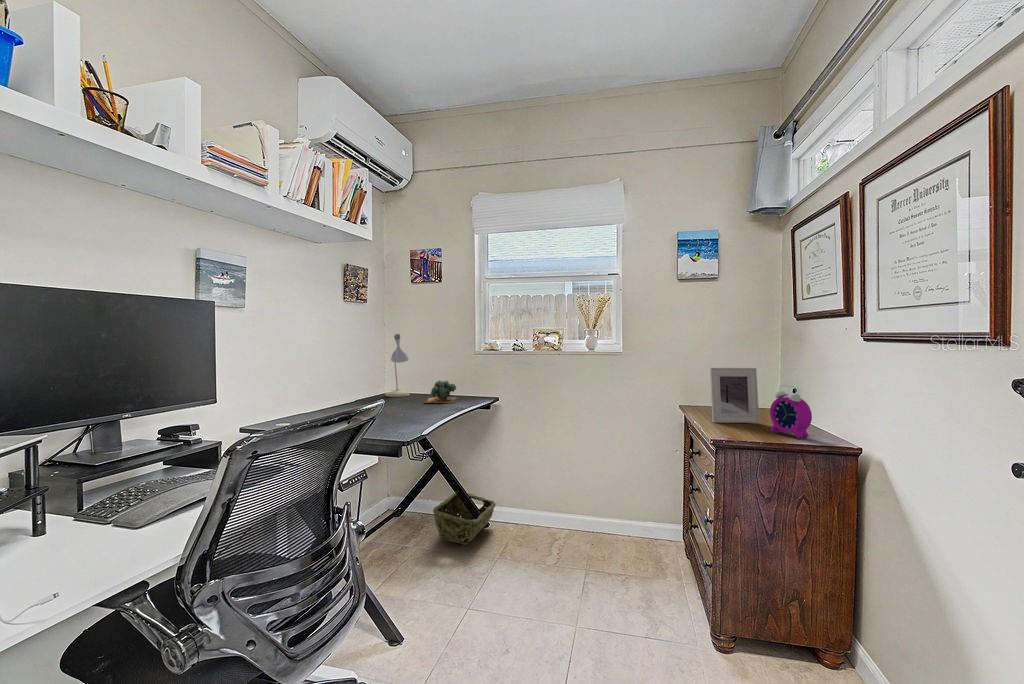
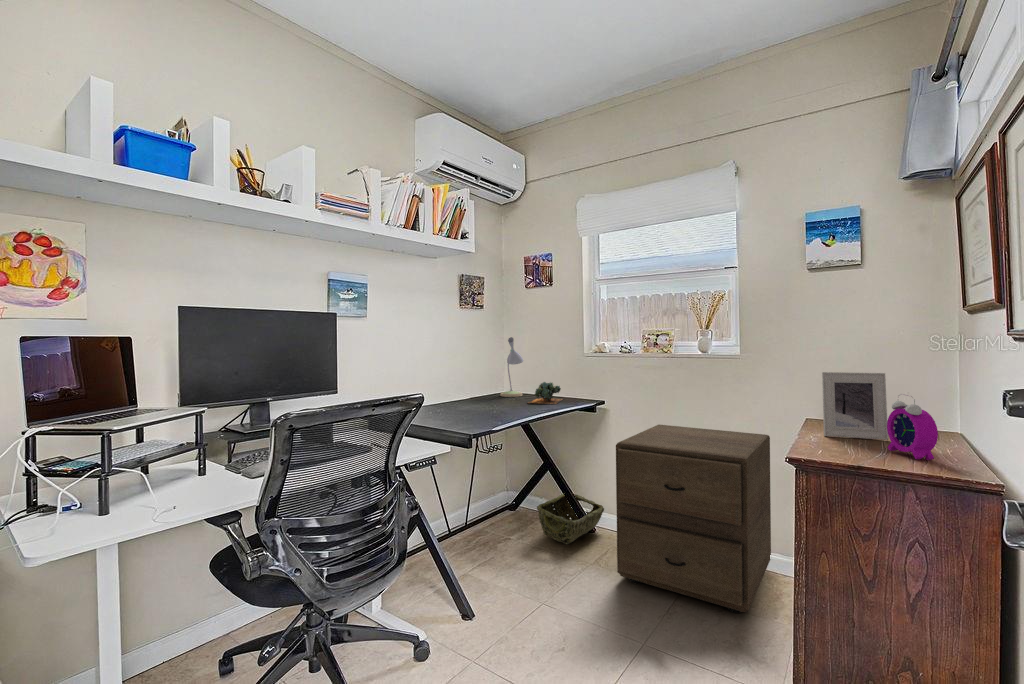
filing cabinet: none [526,418,650,586] -> present [616,425,771,613]

